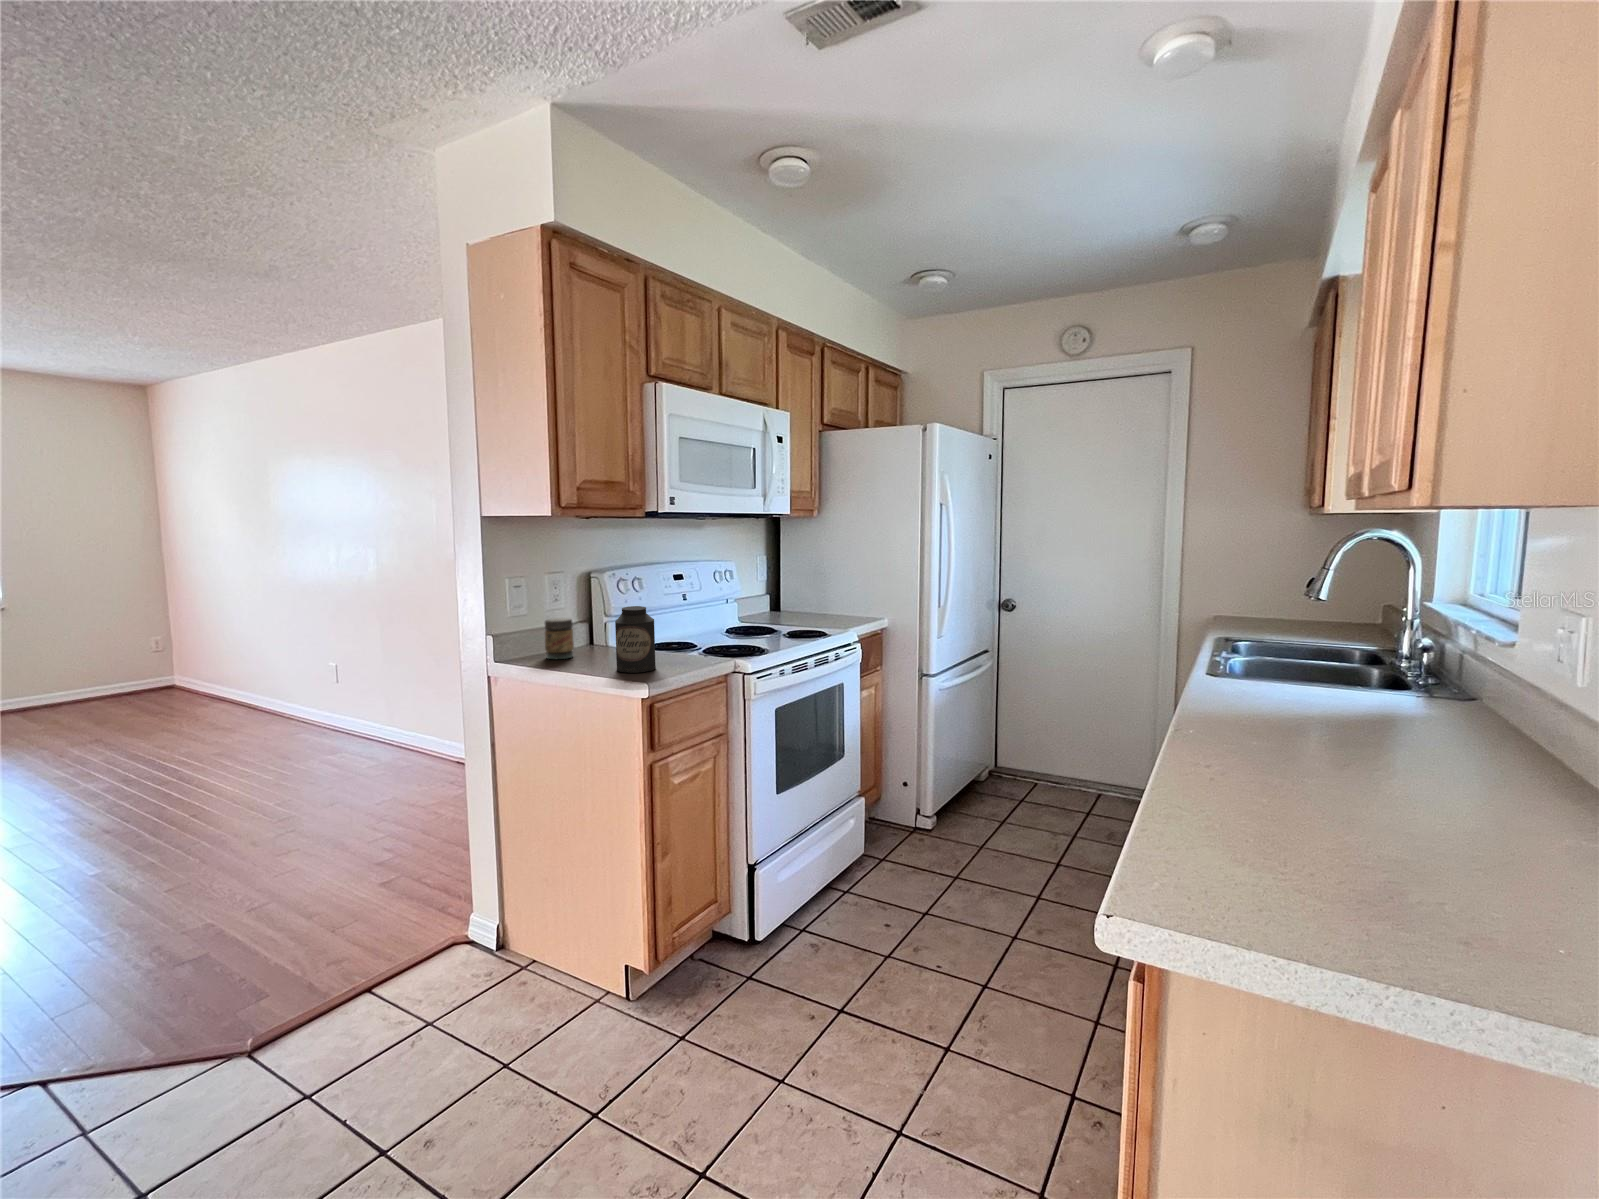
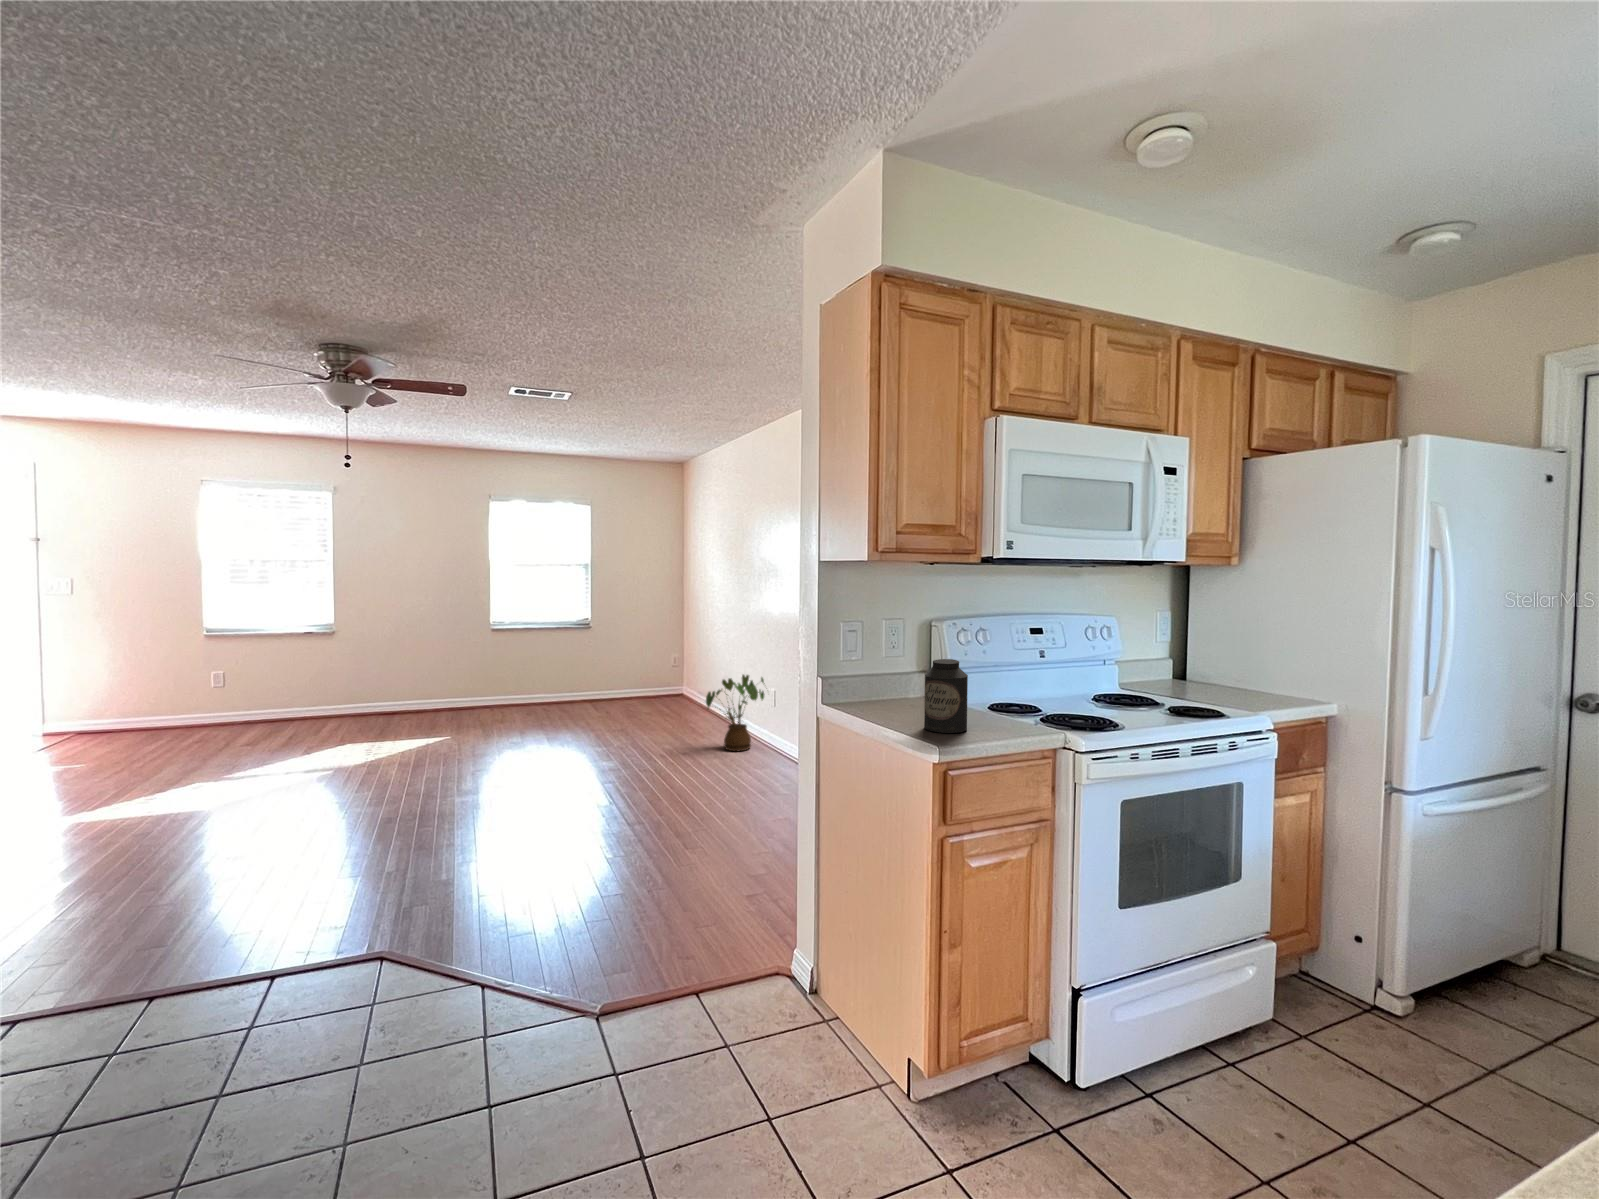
jar: present [545,618,574,659] -> none [871,665,899,707]
house plant: none [245,653,333,745] -> present [706,675,764,751]

